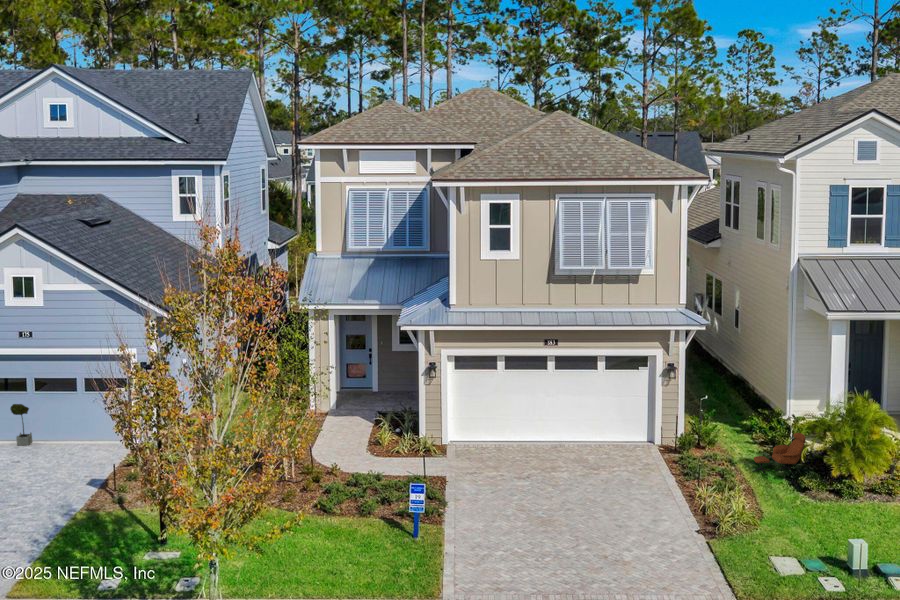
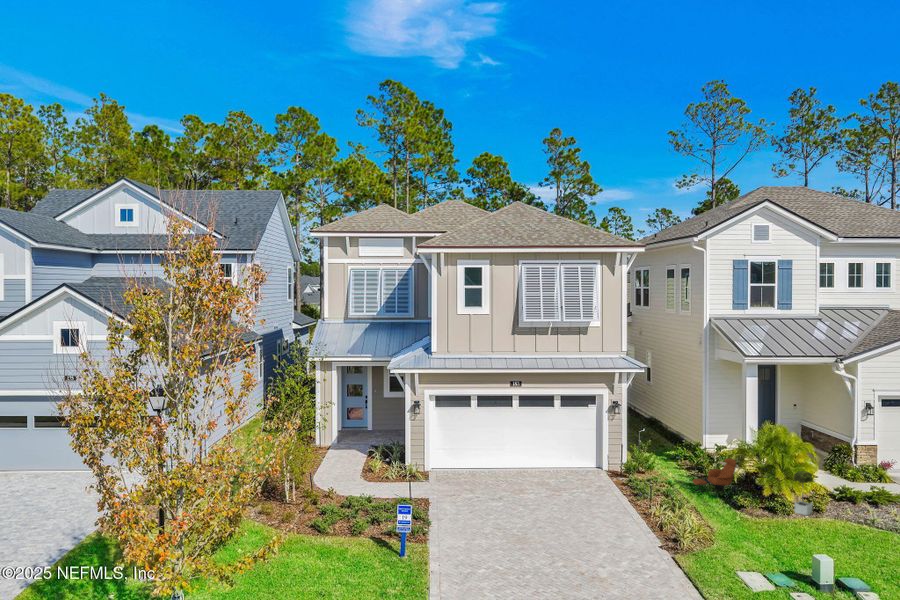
potted tree: present [10,404,32,446] -> present [793,471,813,515]

